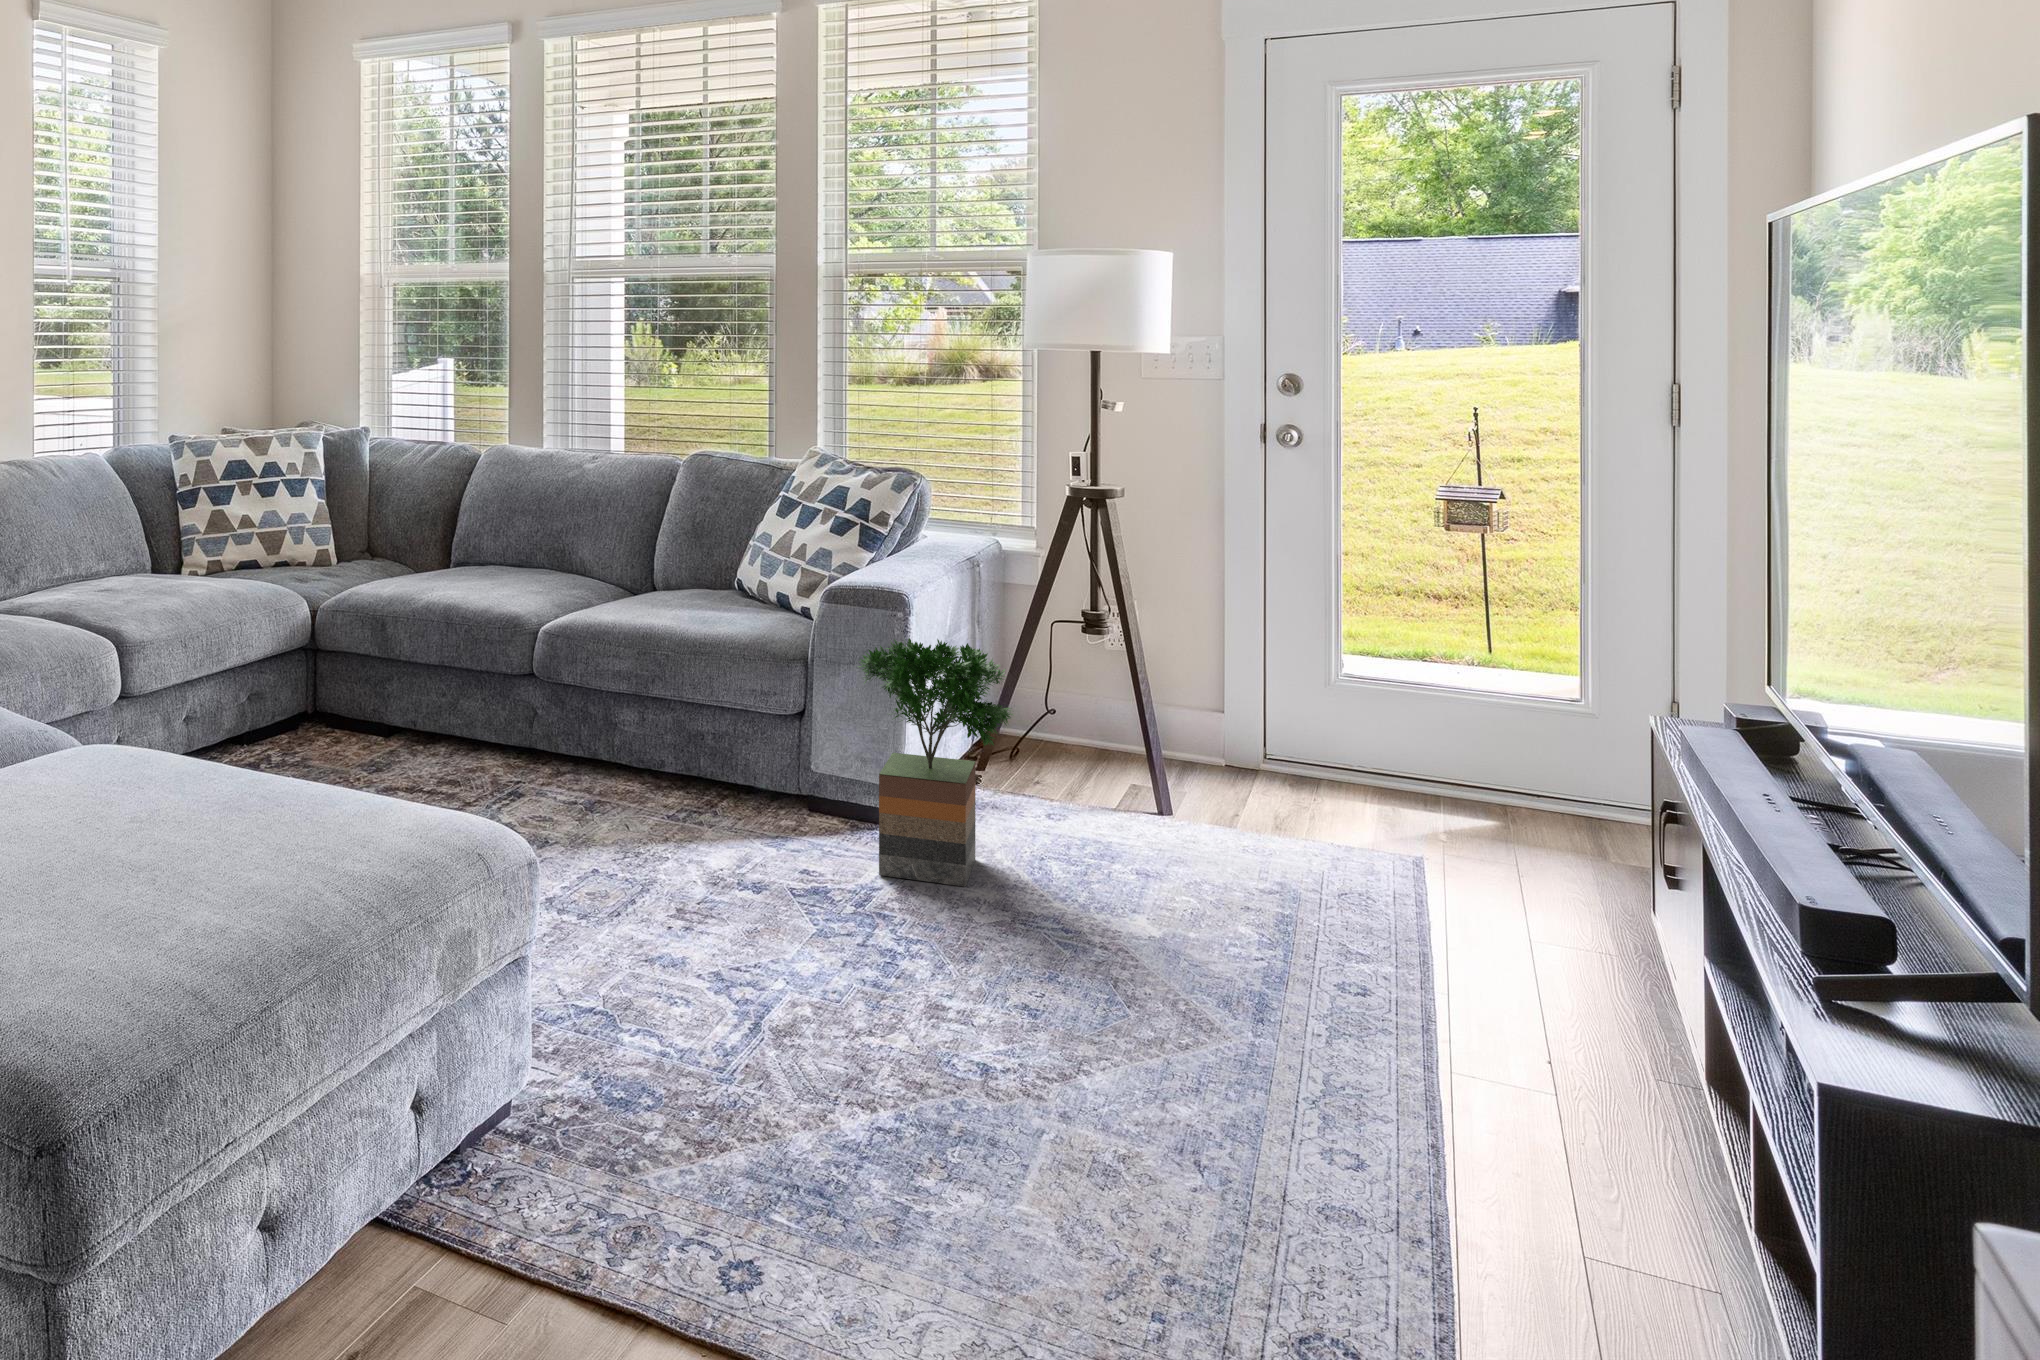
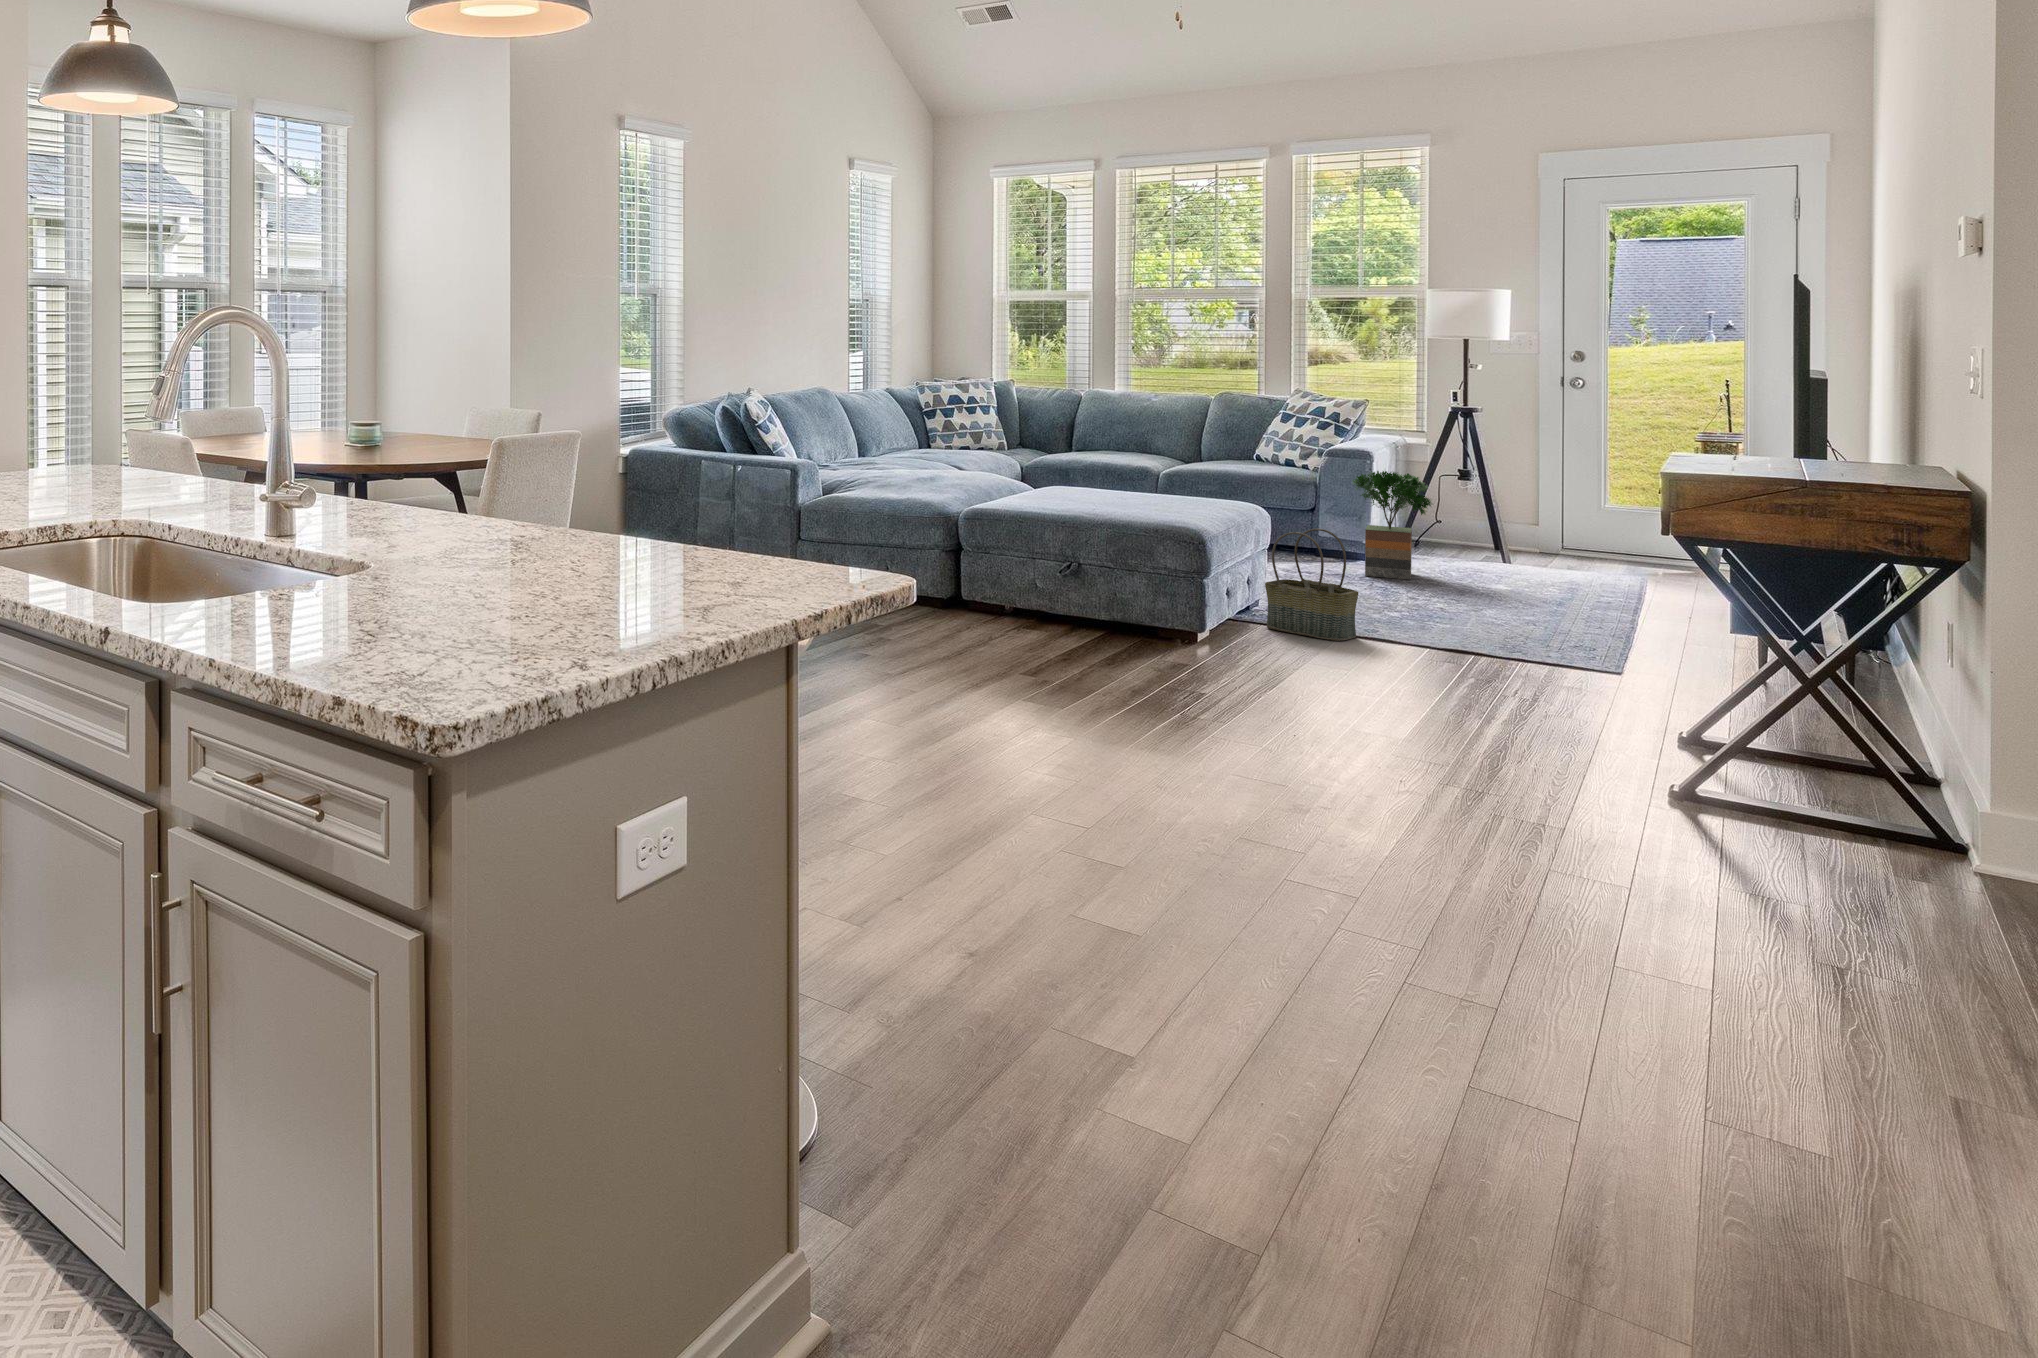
basket: none [486,913,713,1302] -> present [1265,529,1359,641]

